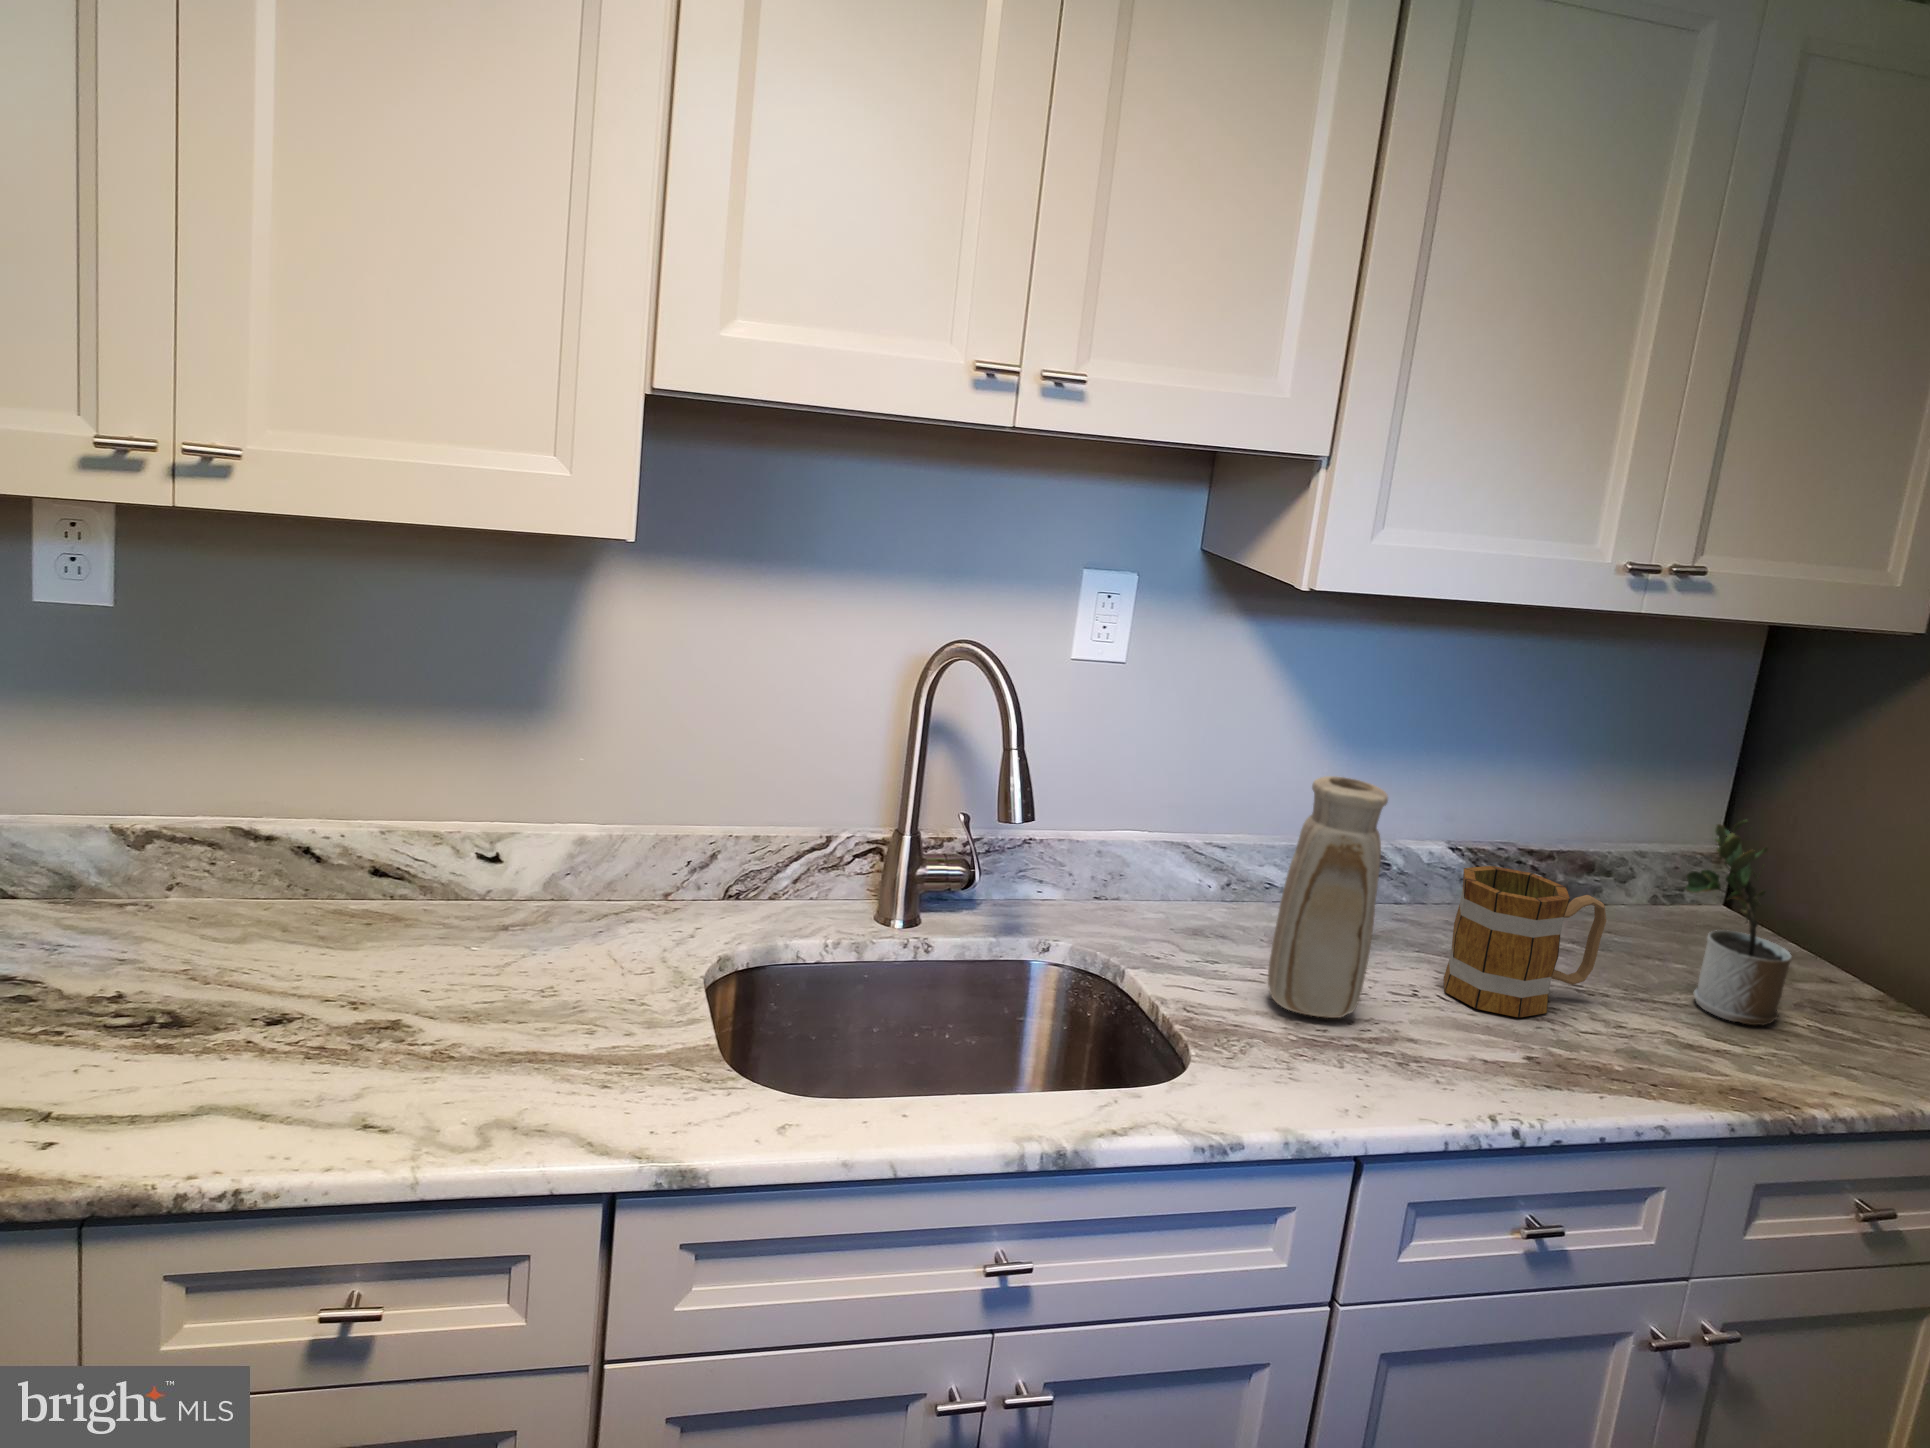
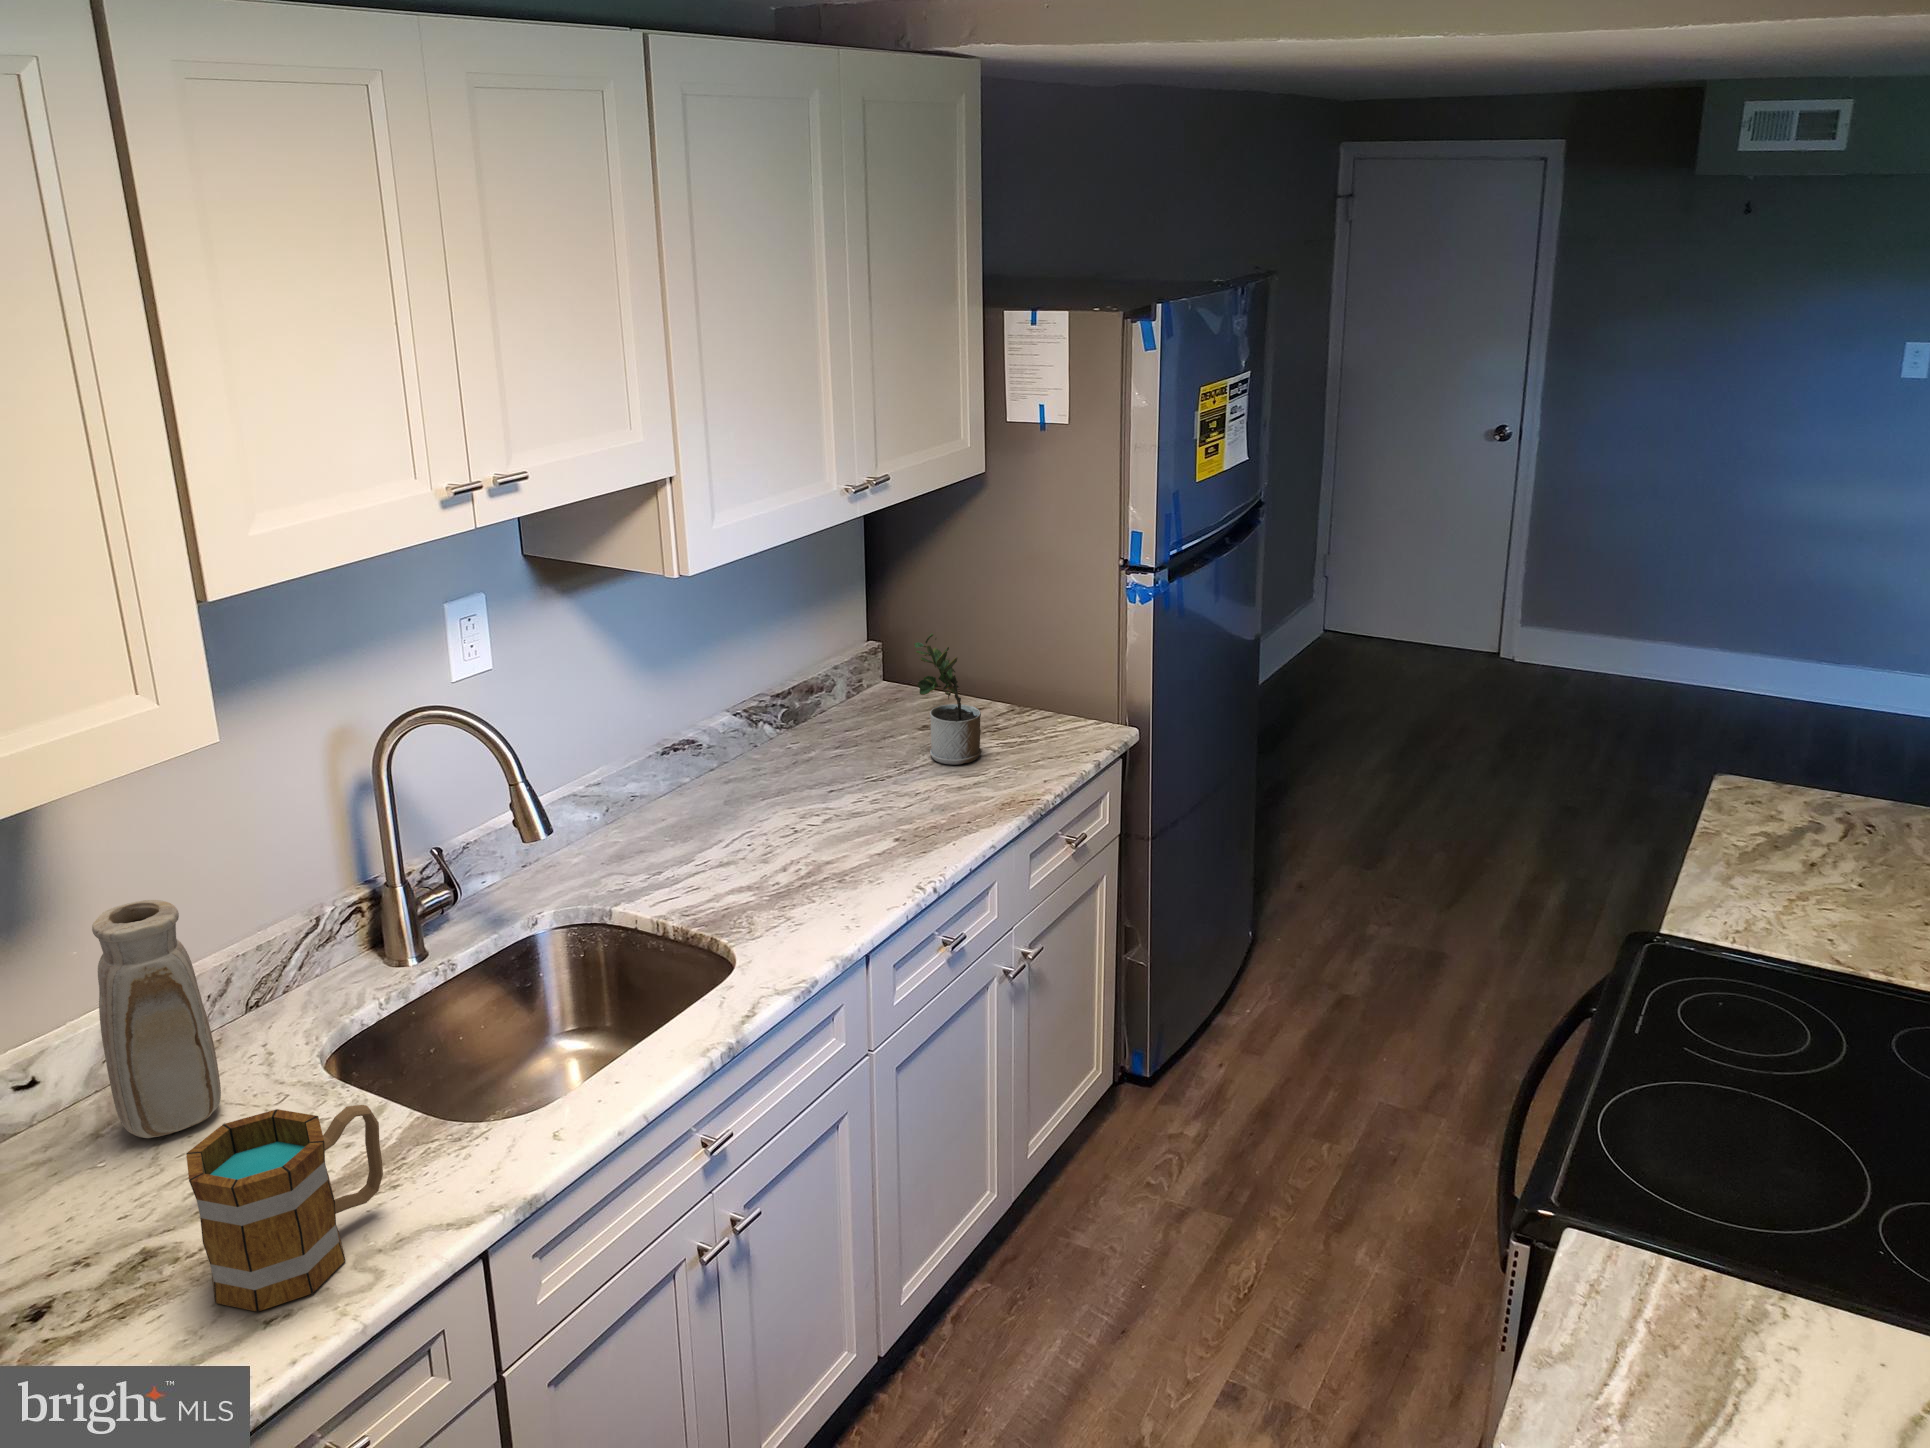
vase: present [1268,776,1388,1018] -> present [92,900,221,1138]
mug: present [1444,866,1606,1018] -> present [186,1105,383,1312]

